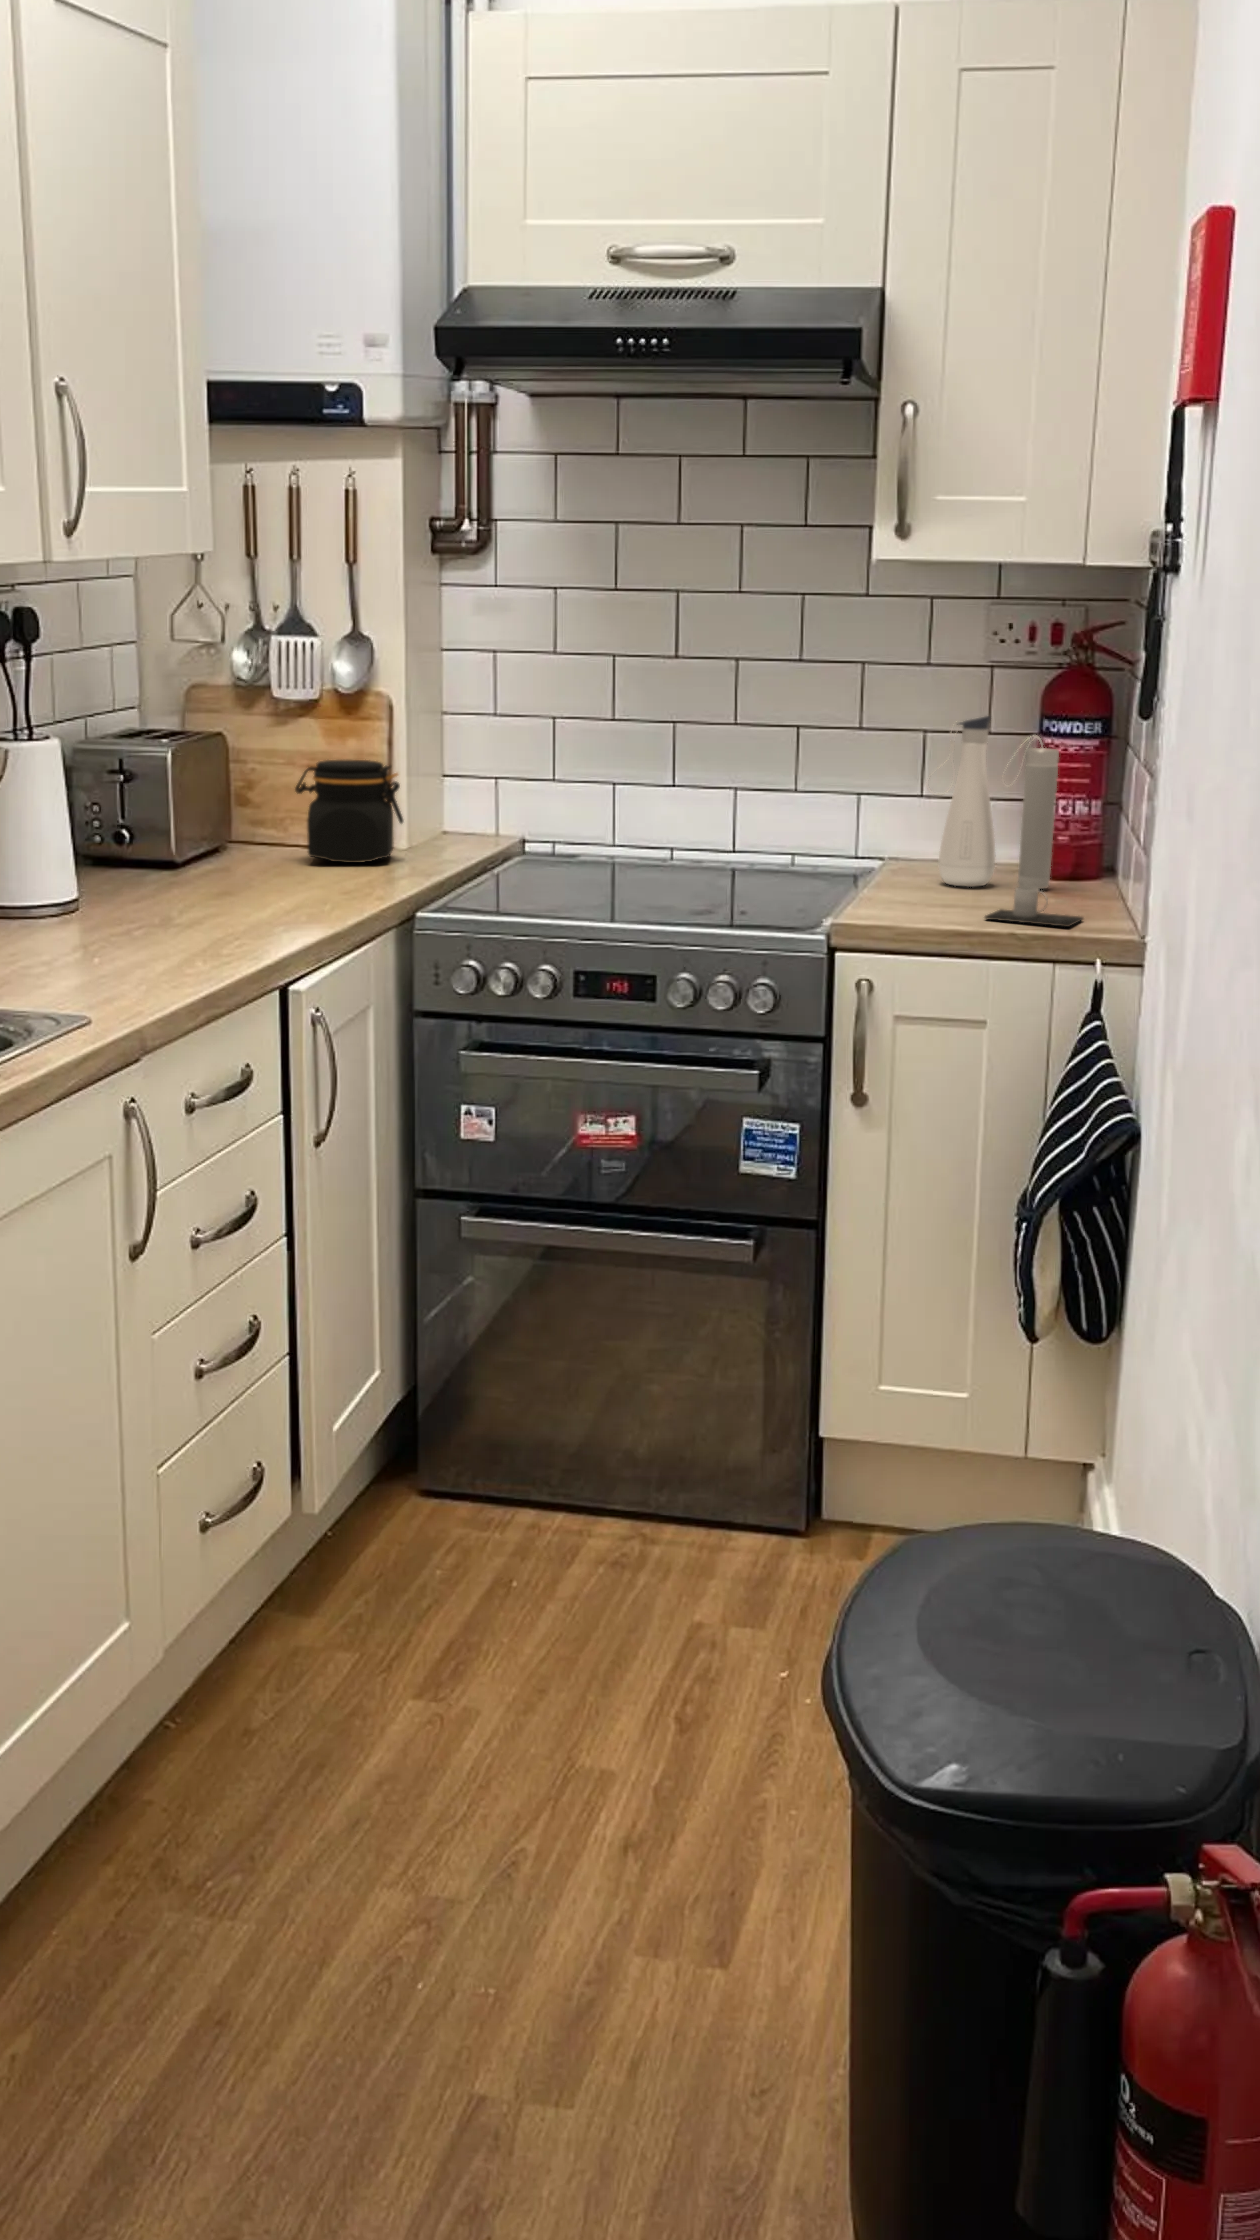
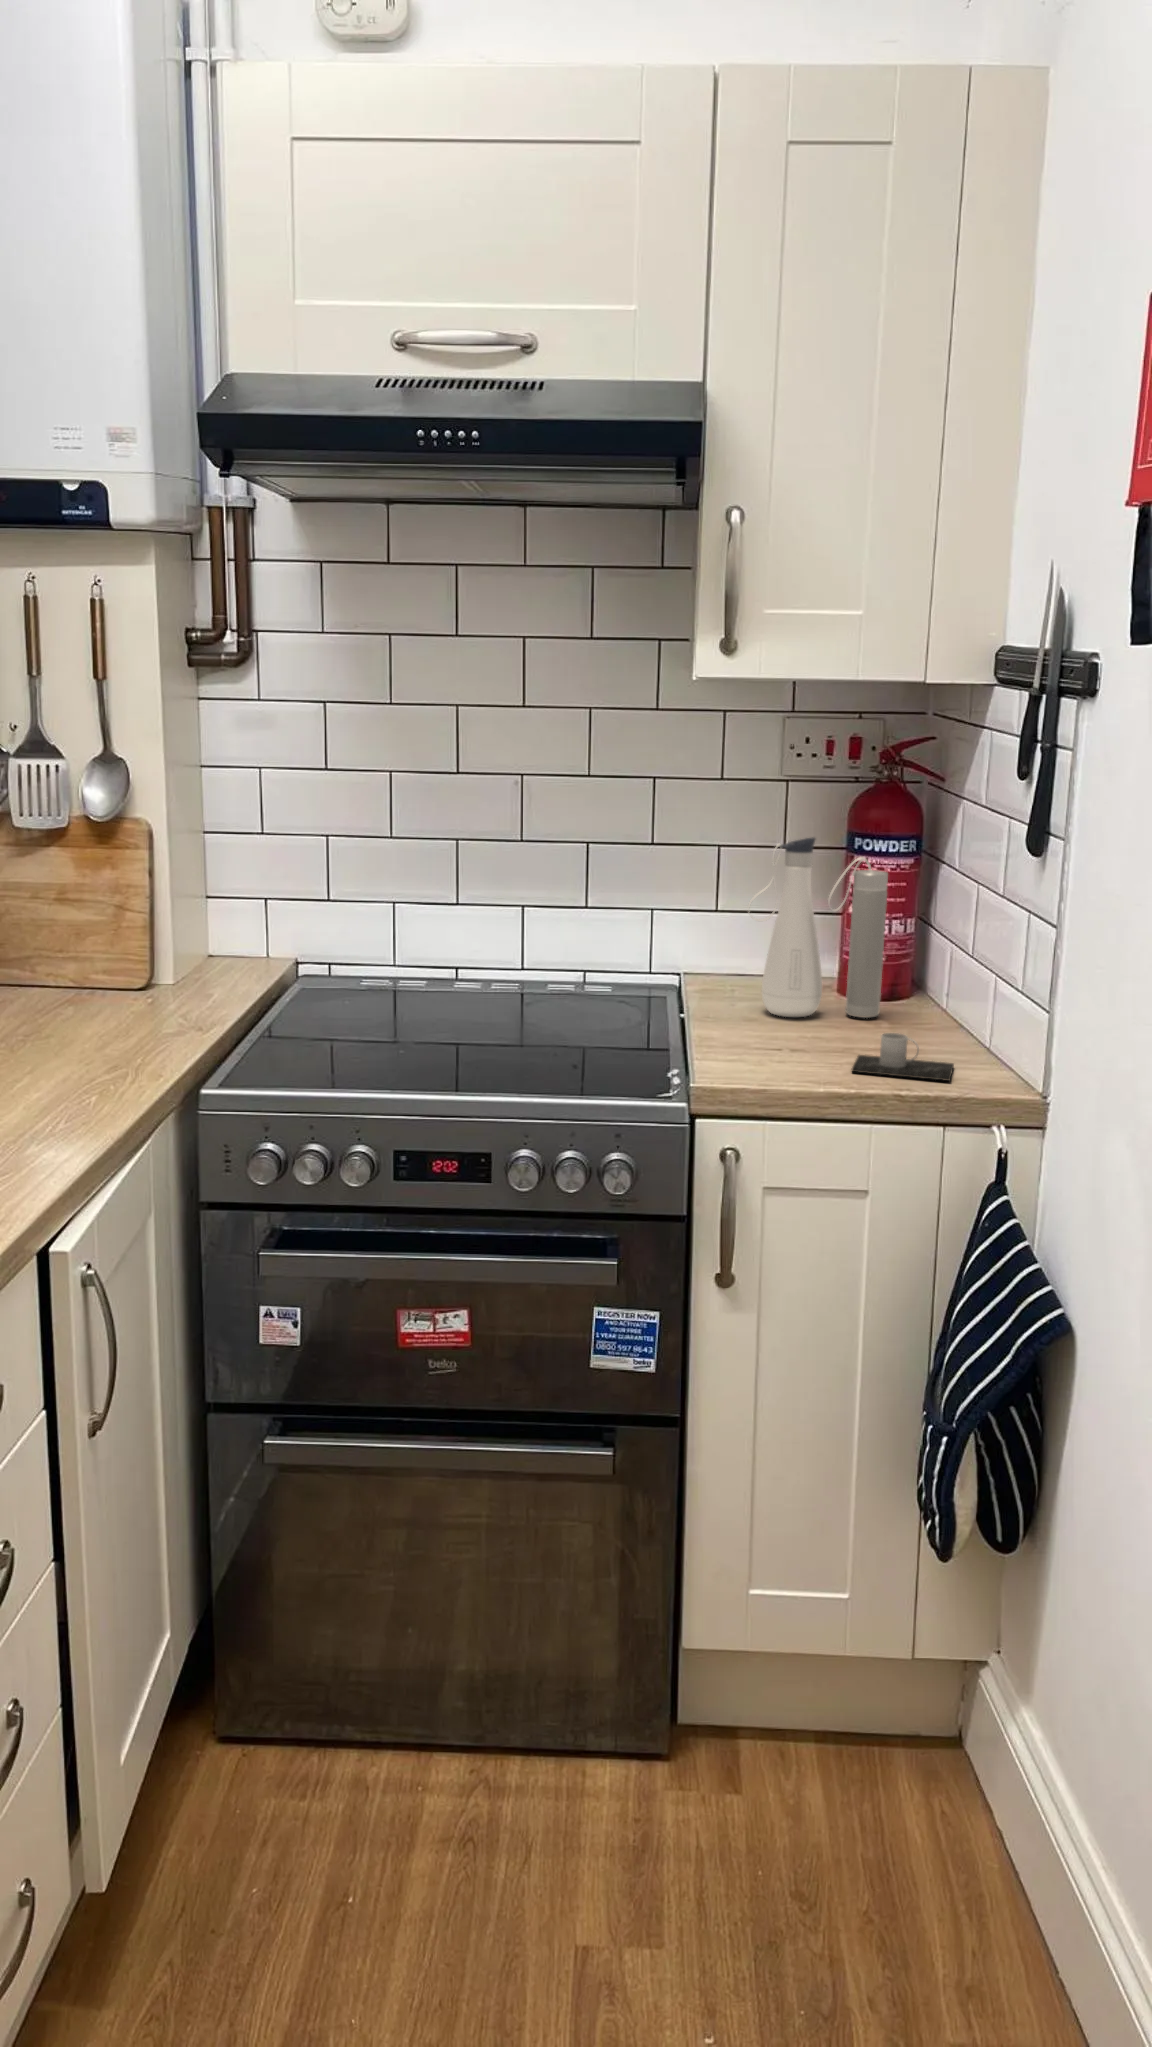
jar: present [295,760,403,863] -> none [43,895,171,1013]

